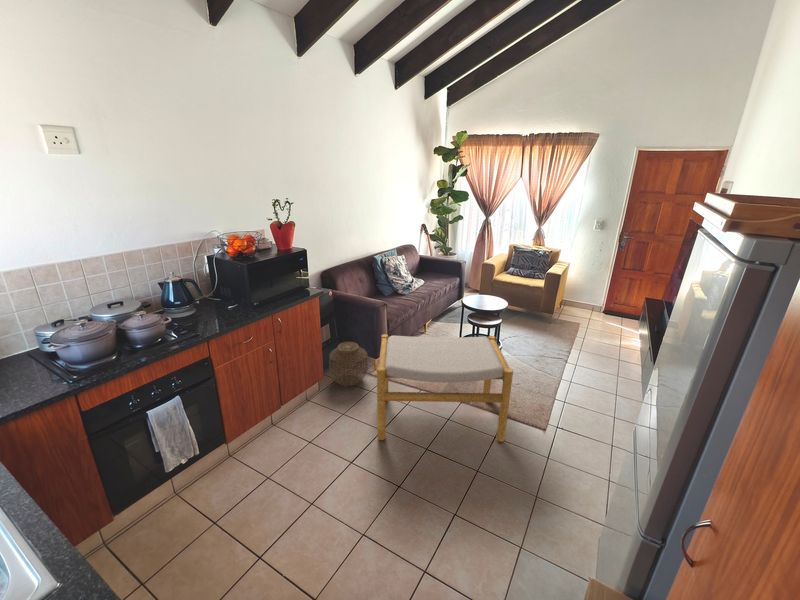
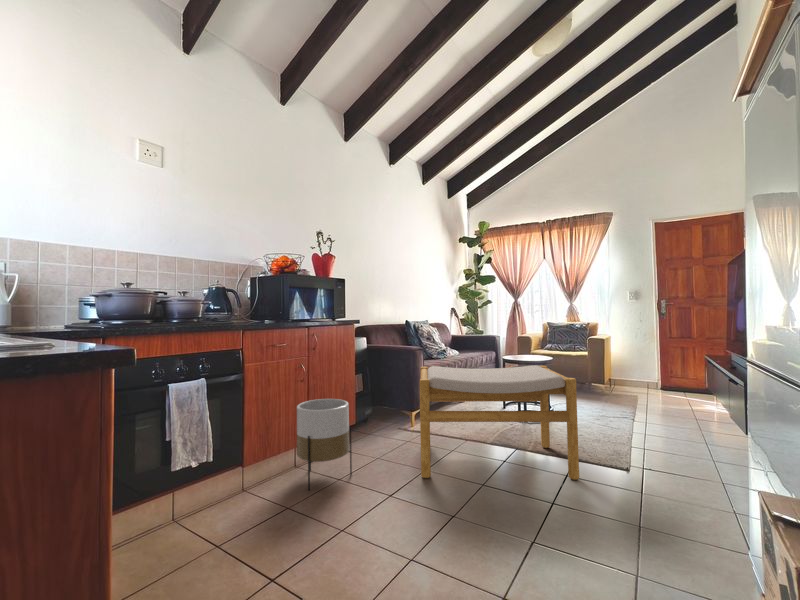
woven basket: present [329,342,368,387] -> none [361,389,404,439]
planter: none [267,376,320,457] -> present [297,399,352,491]

